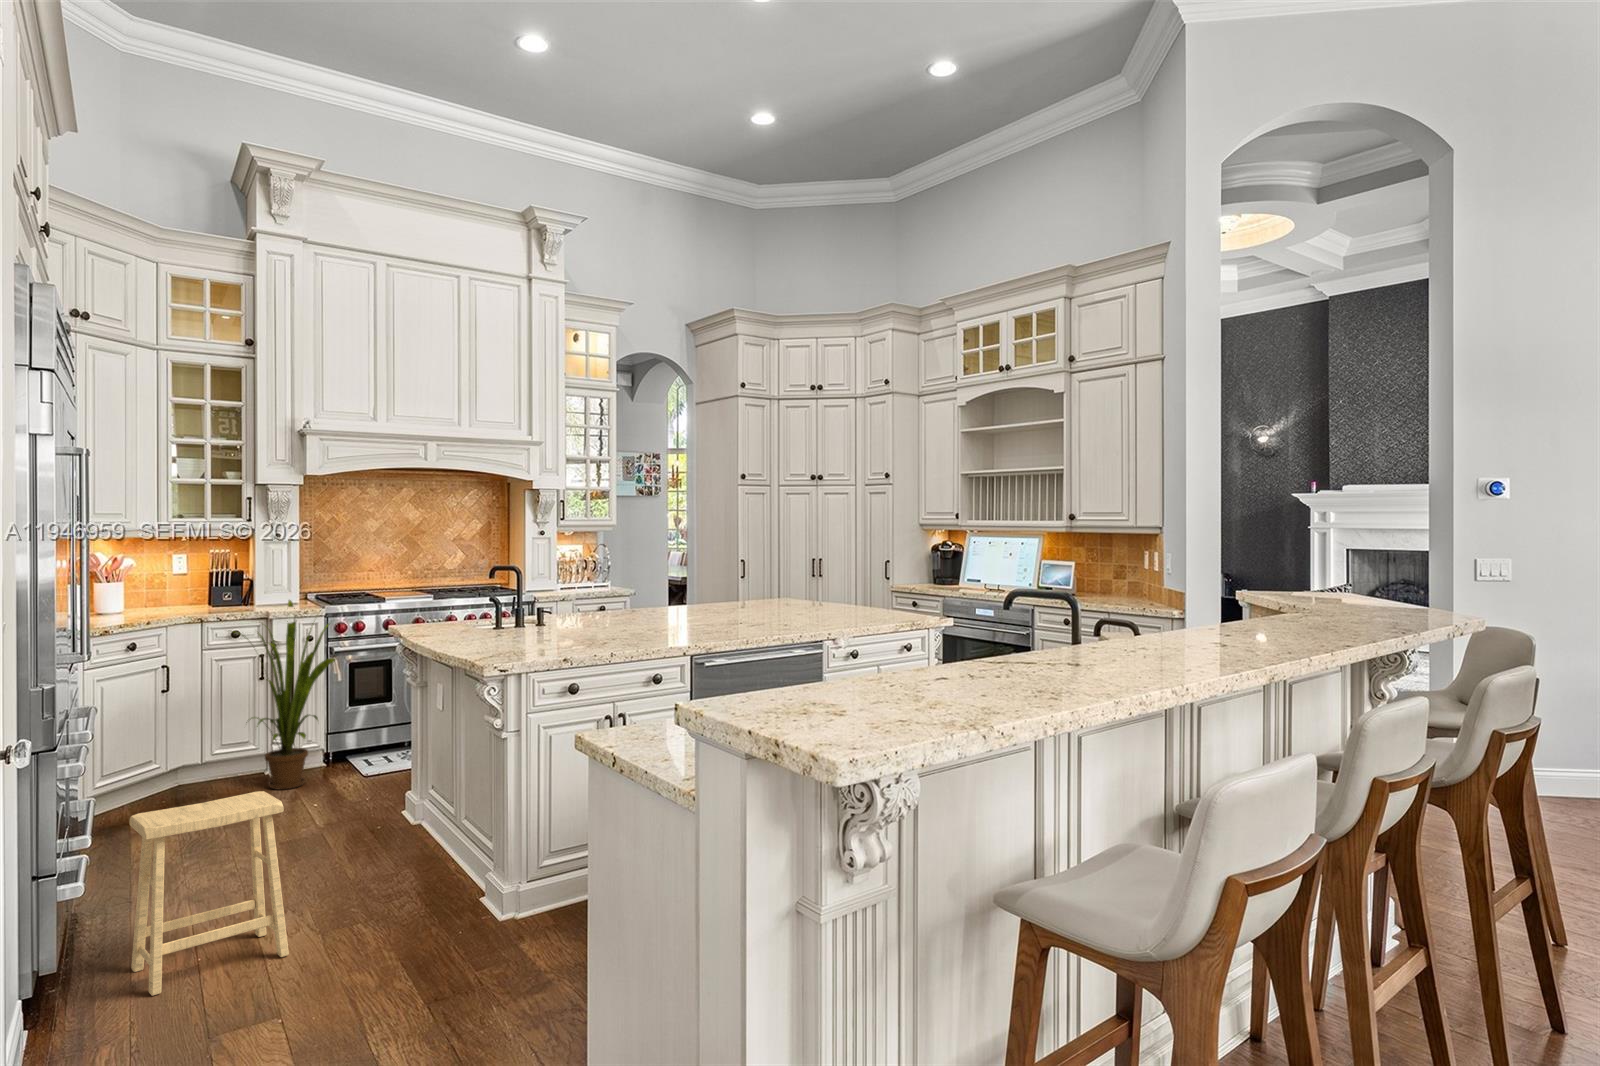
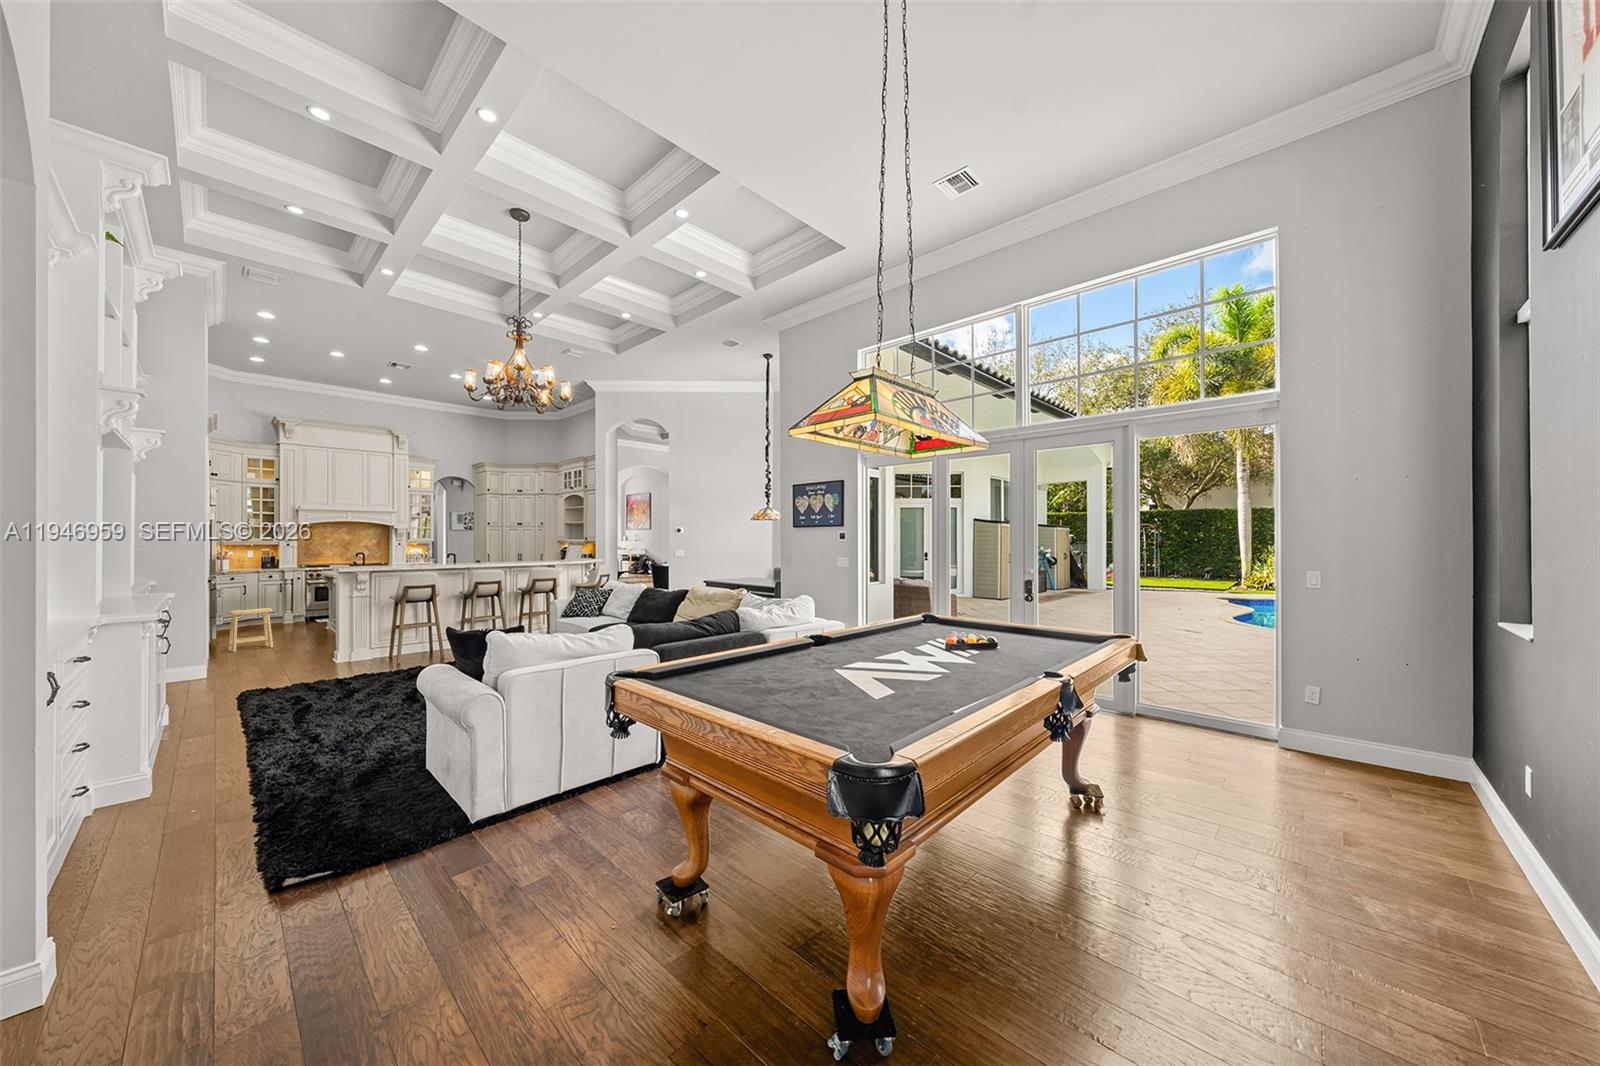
house plant: present [234,600,336,790] -> none [265,566,309,627]

